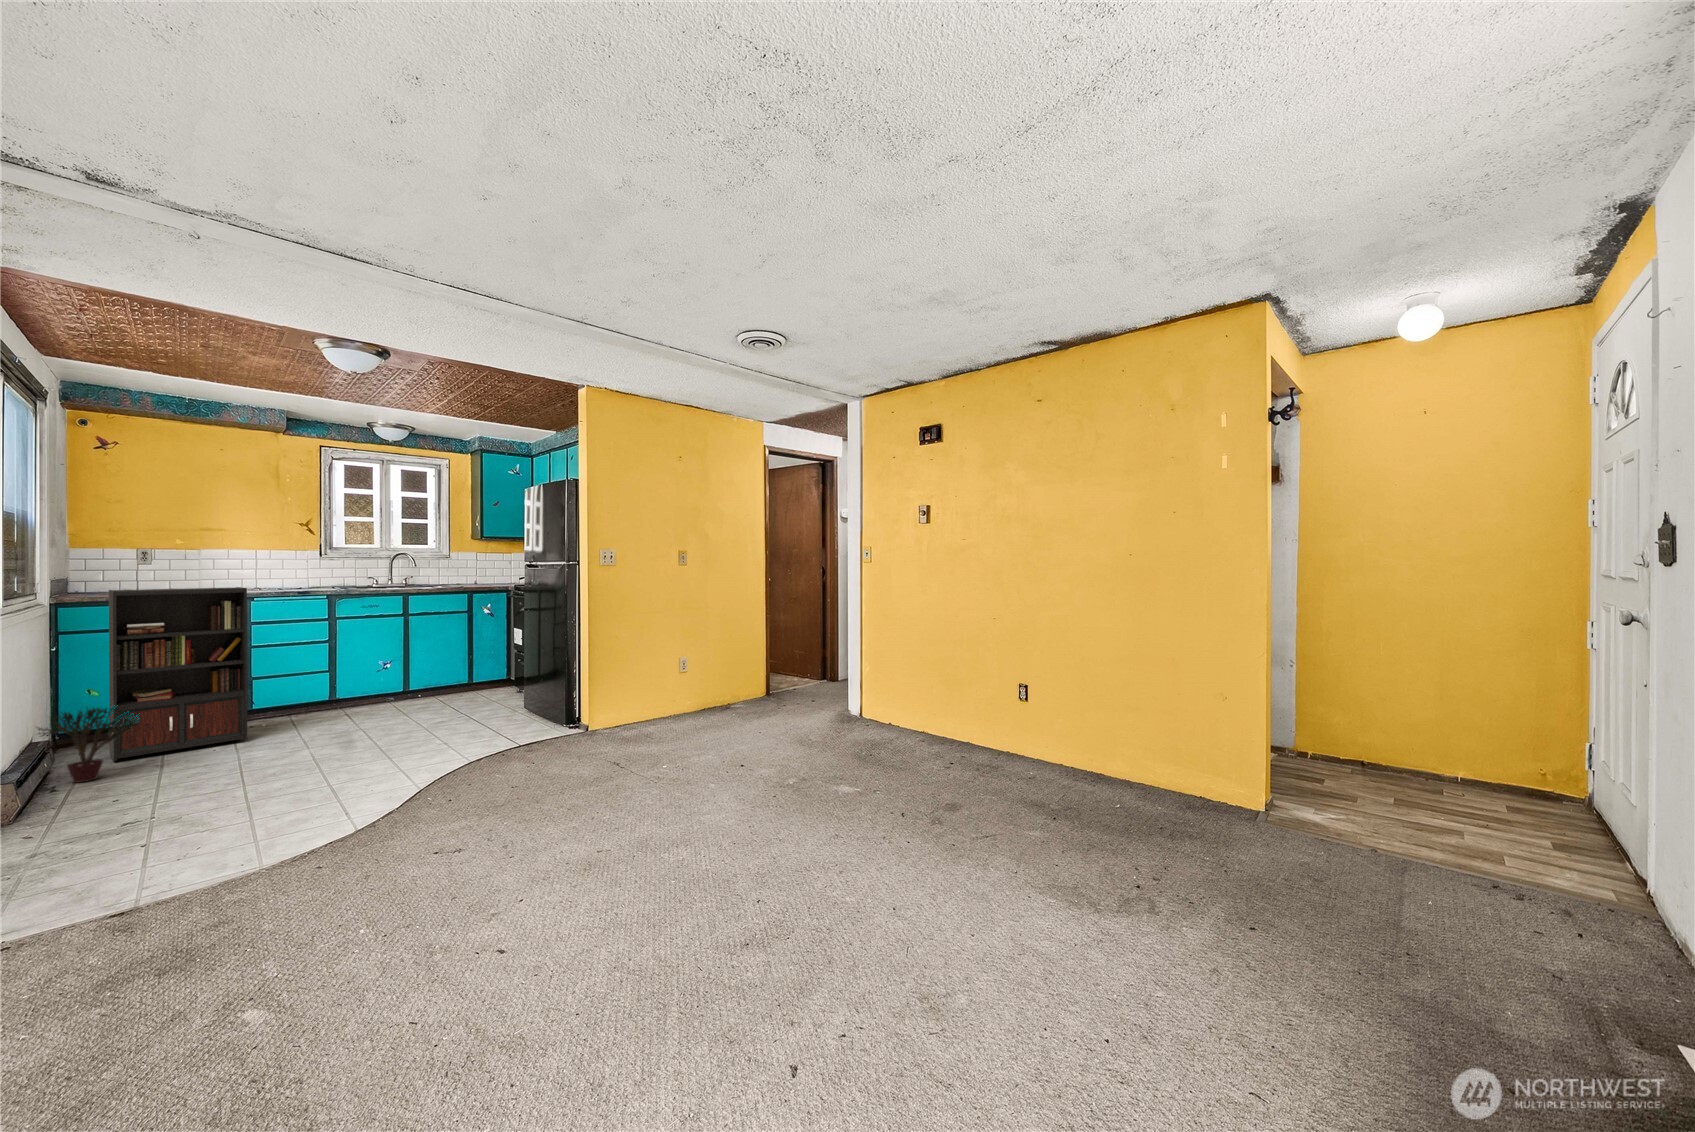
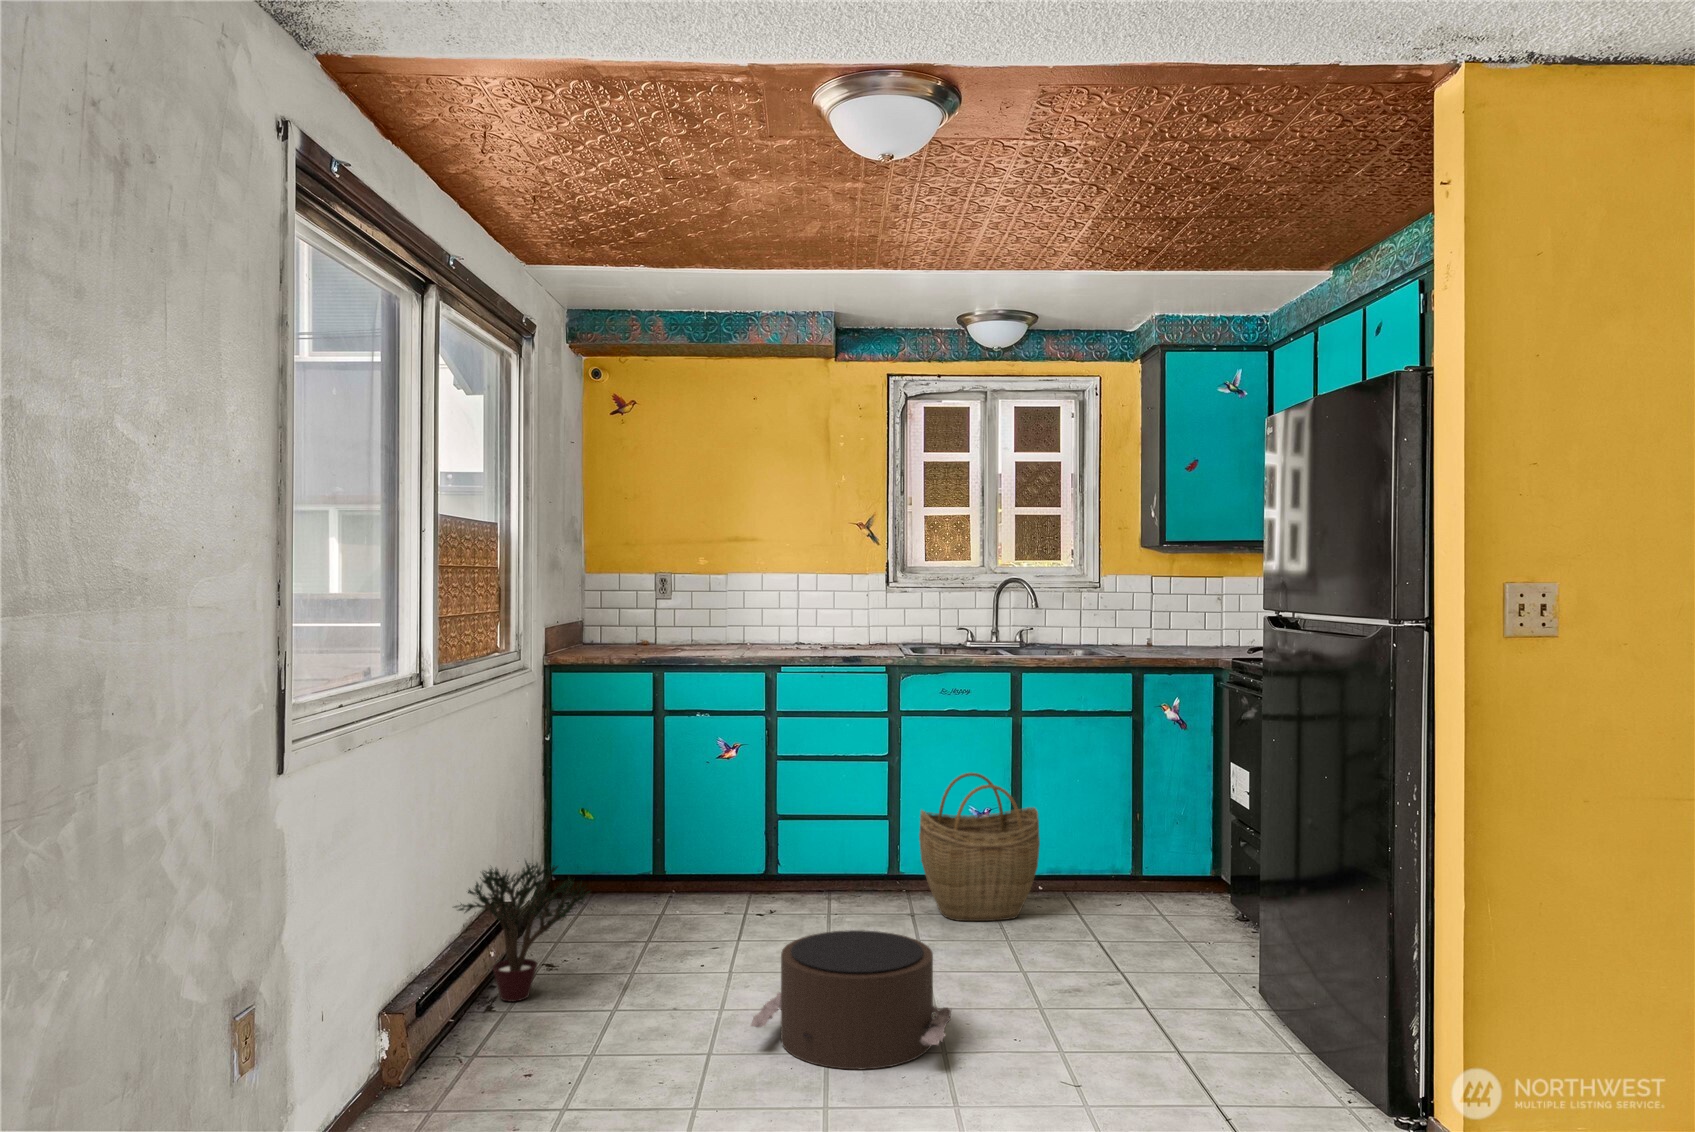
bookcase: present [109,587,266,761] -> none [568,647,787,956]
woven basket: none [351,646,420,714] -> present [919,773,1040,921]
pouf: none [272,709,383,764] -> present [751,930,951,1069]

